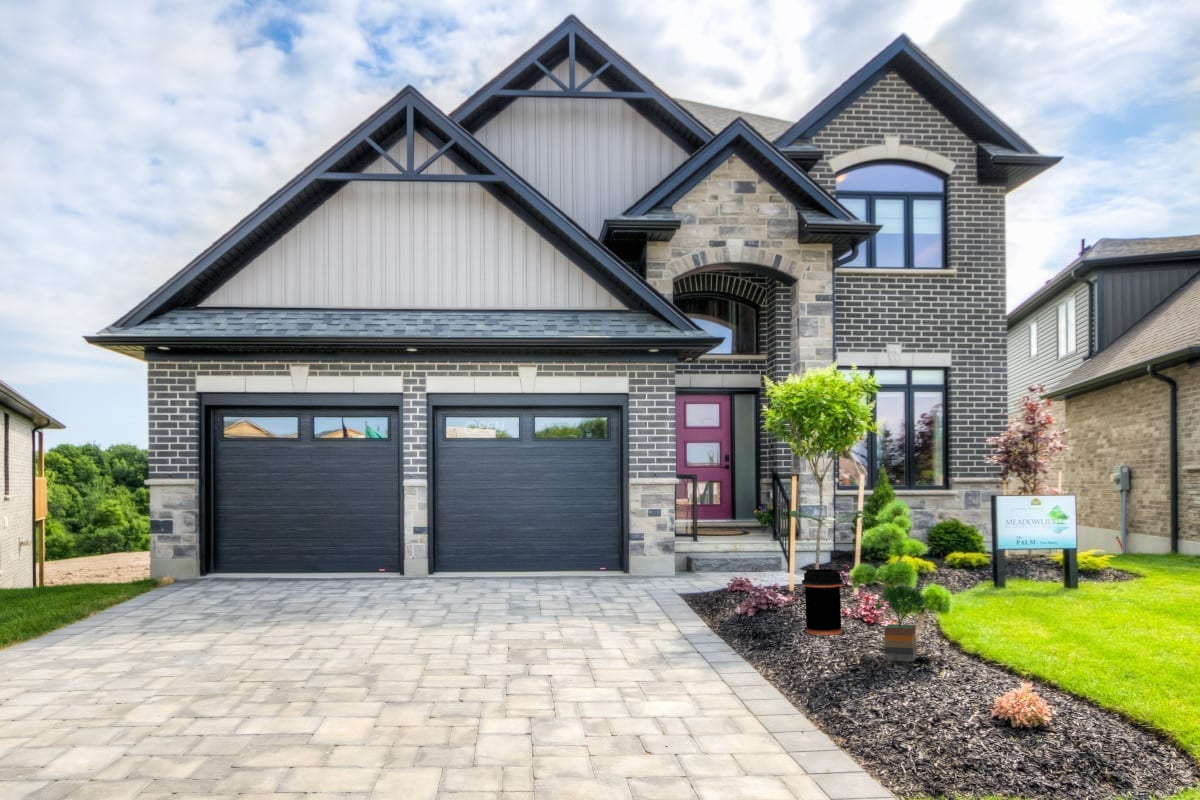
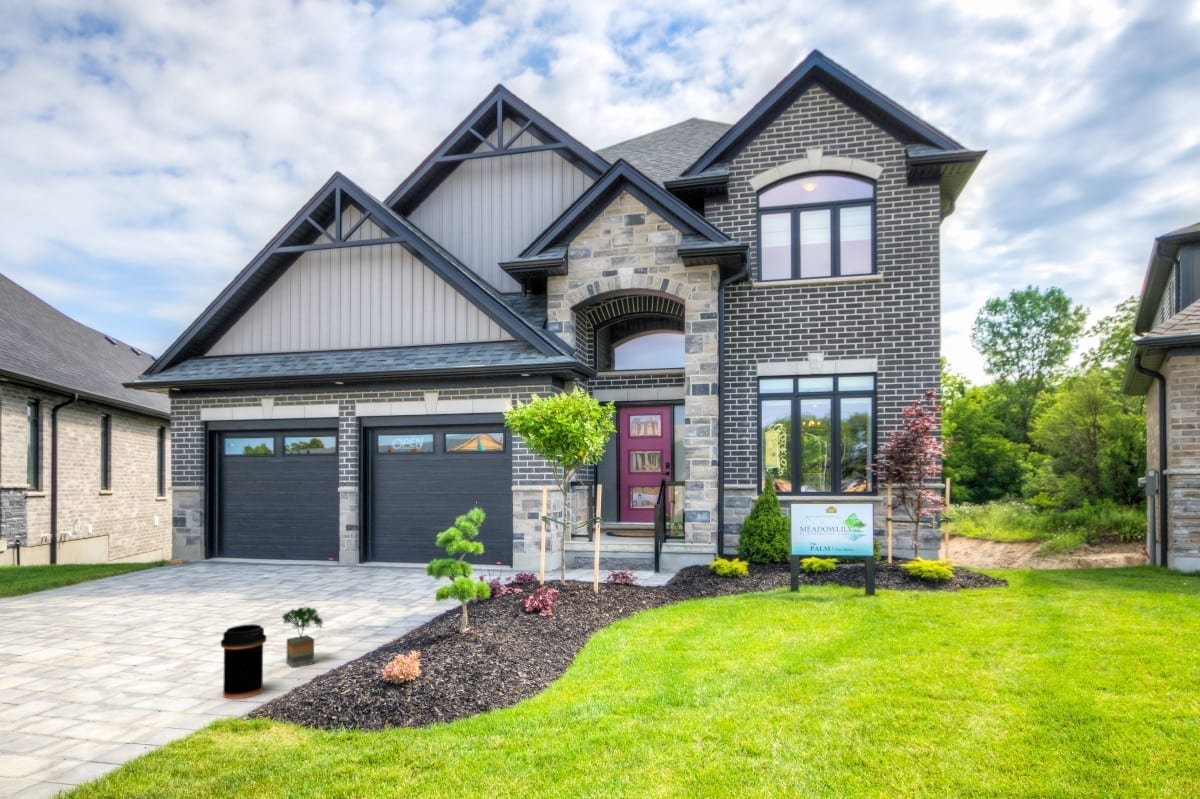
potted tree: present [875,586,925,662] -> present [283,607,323,668]

